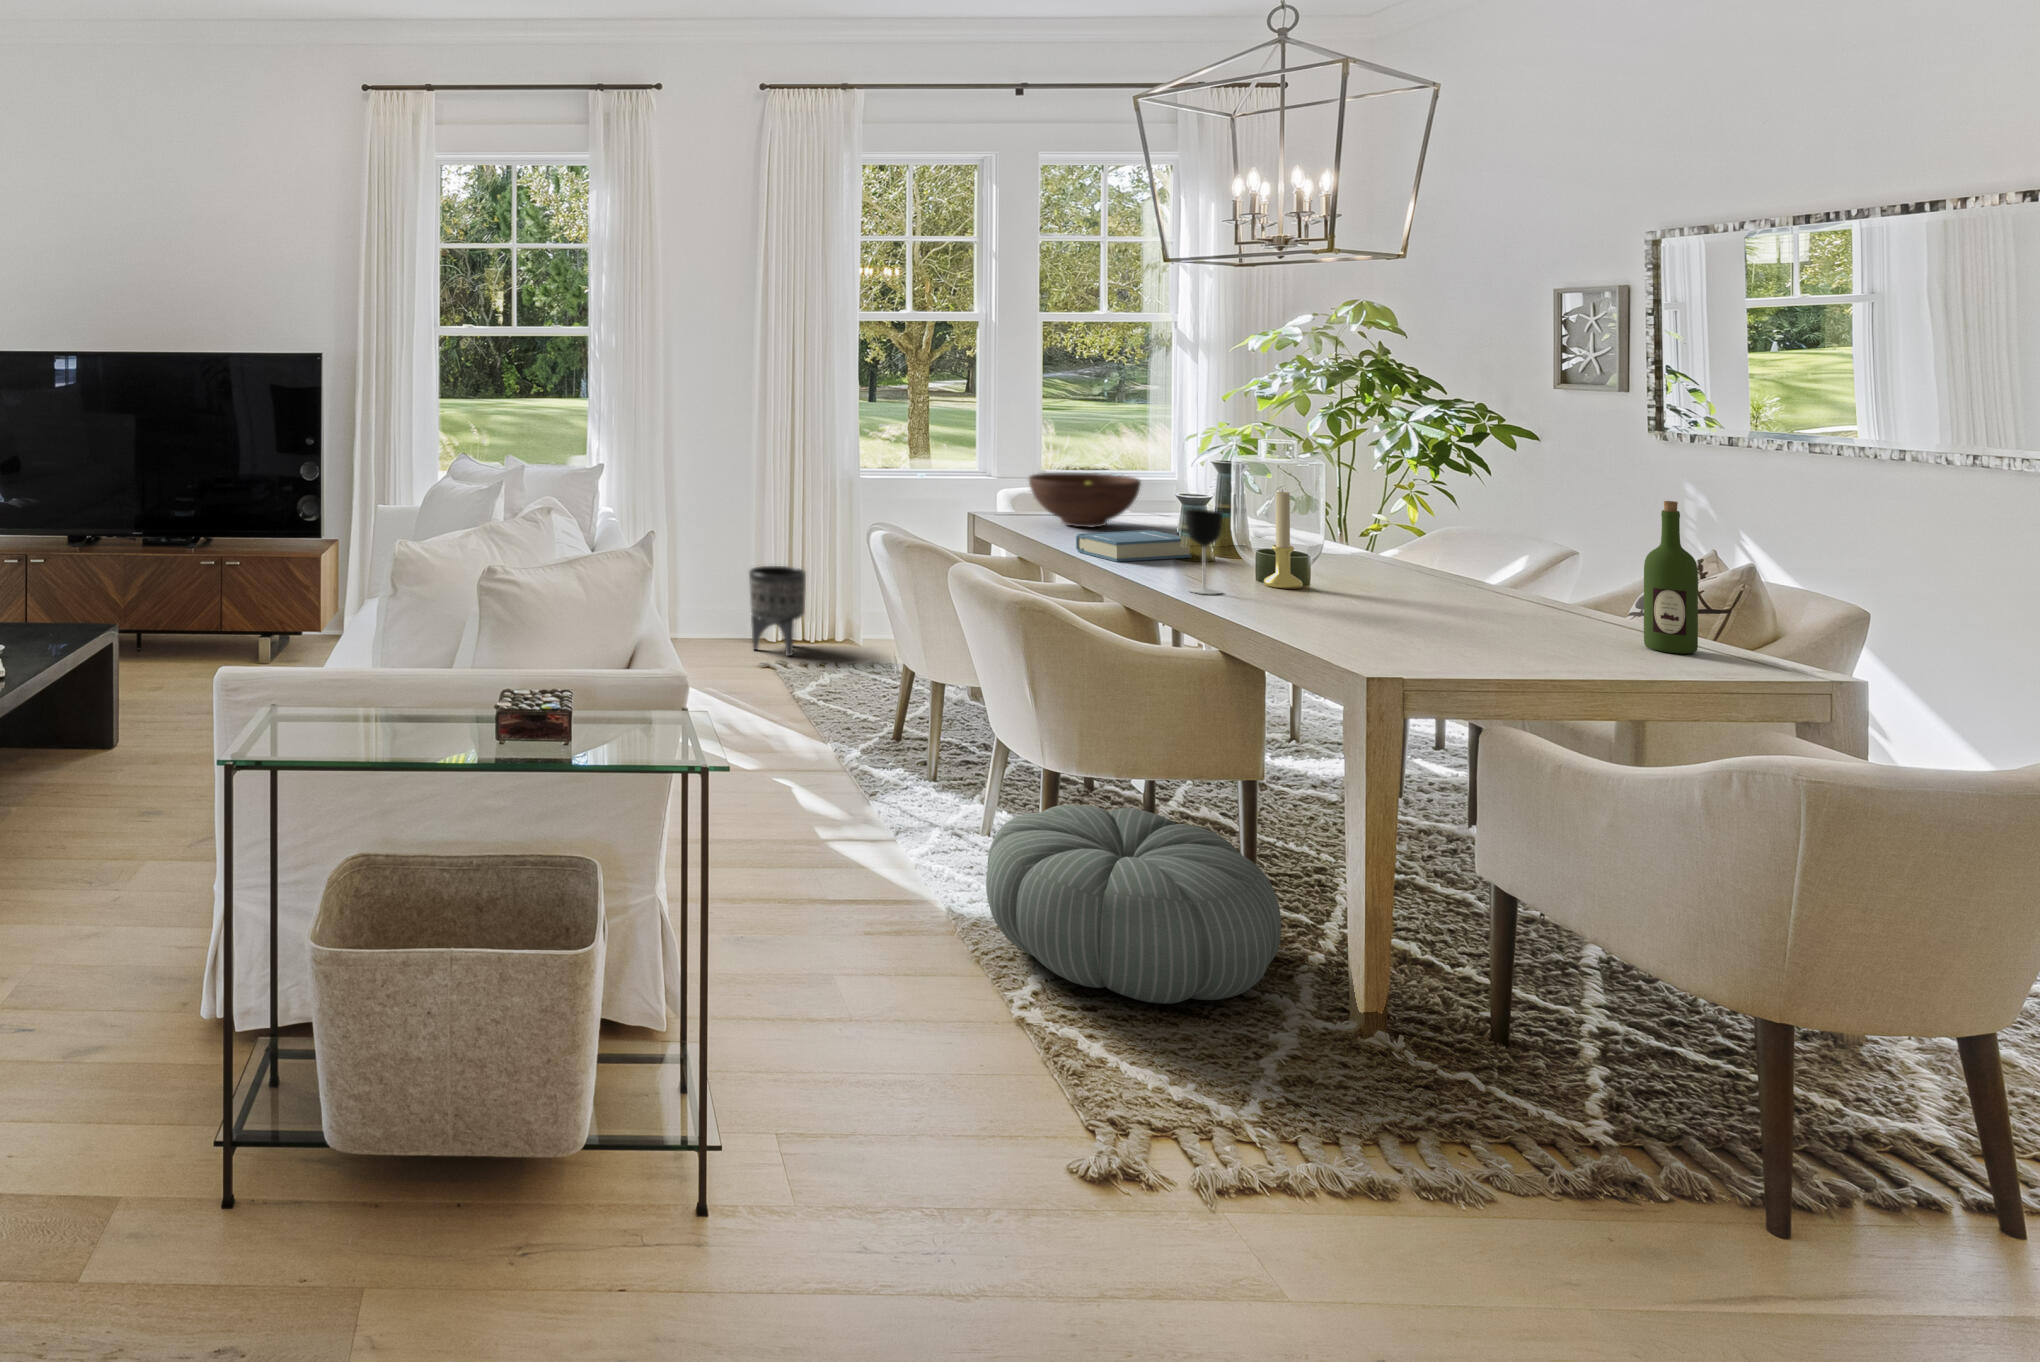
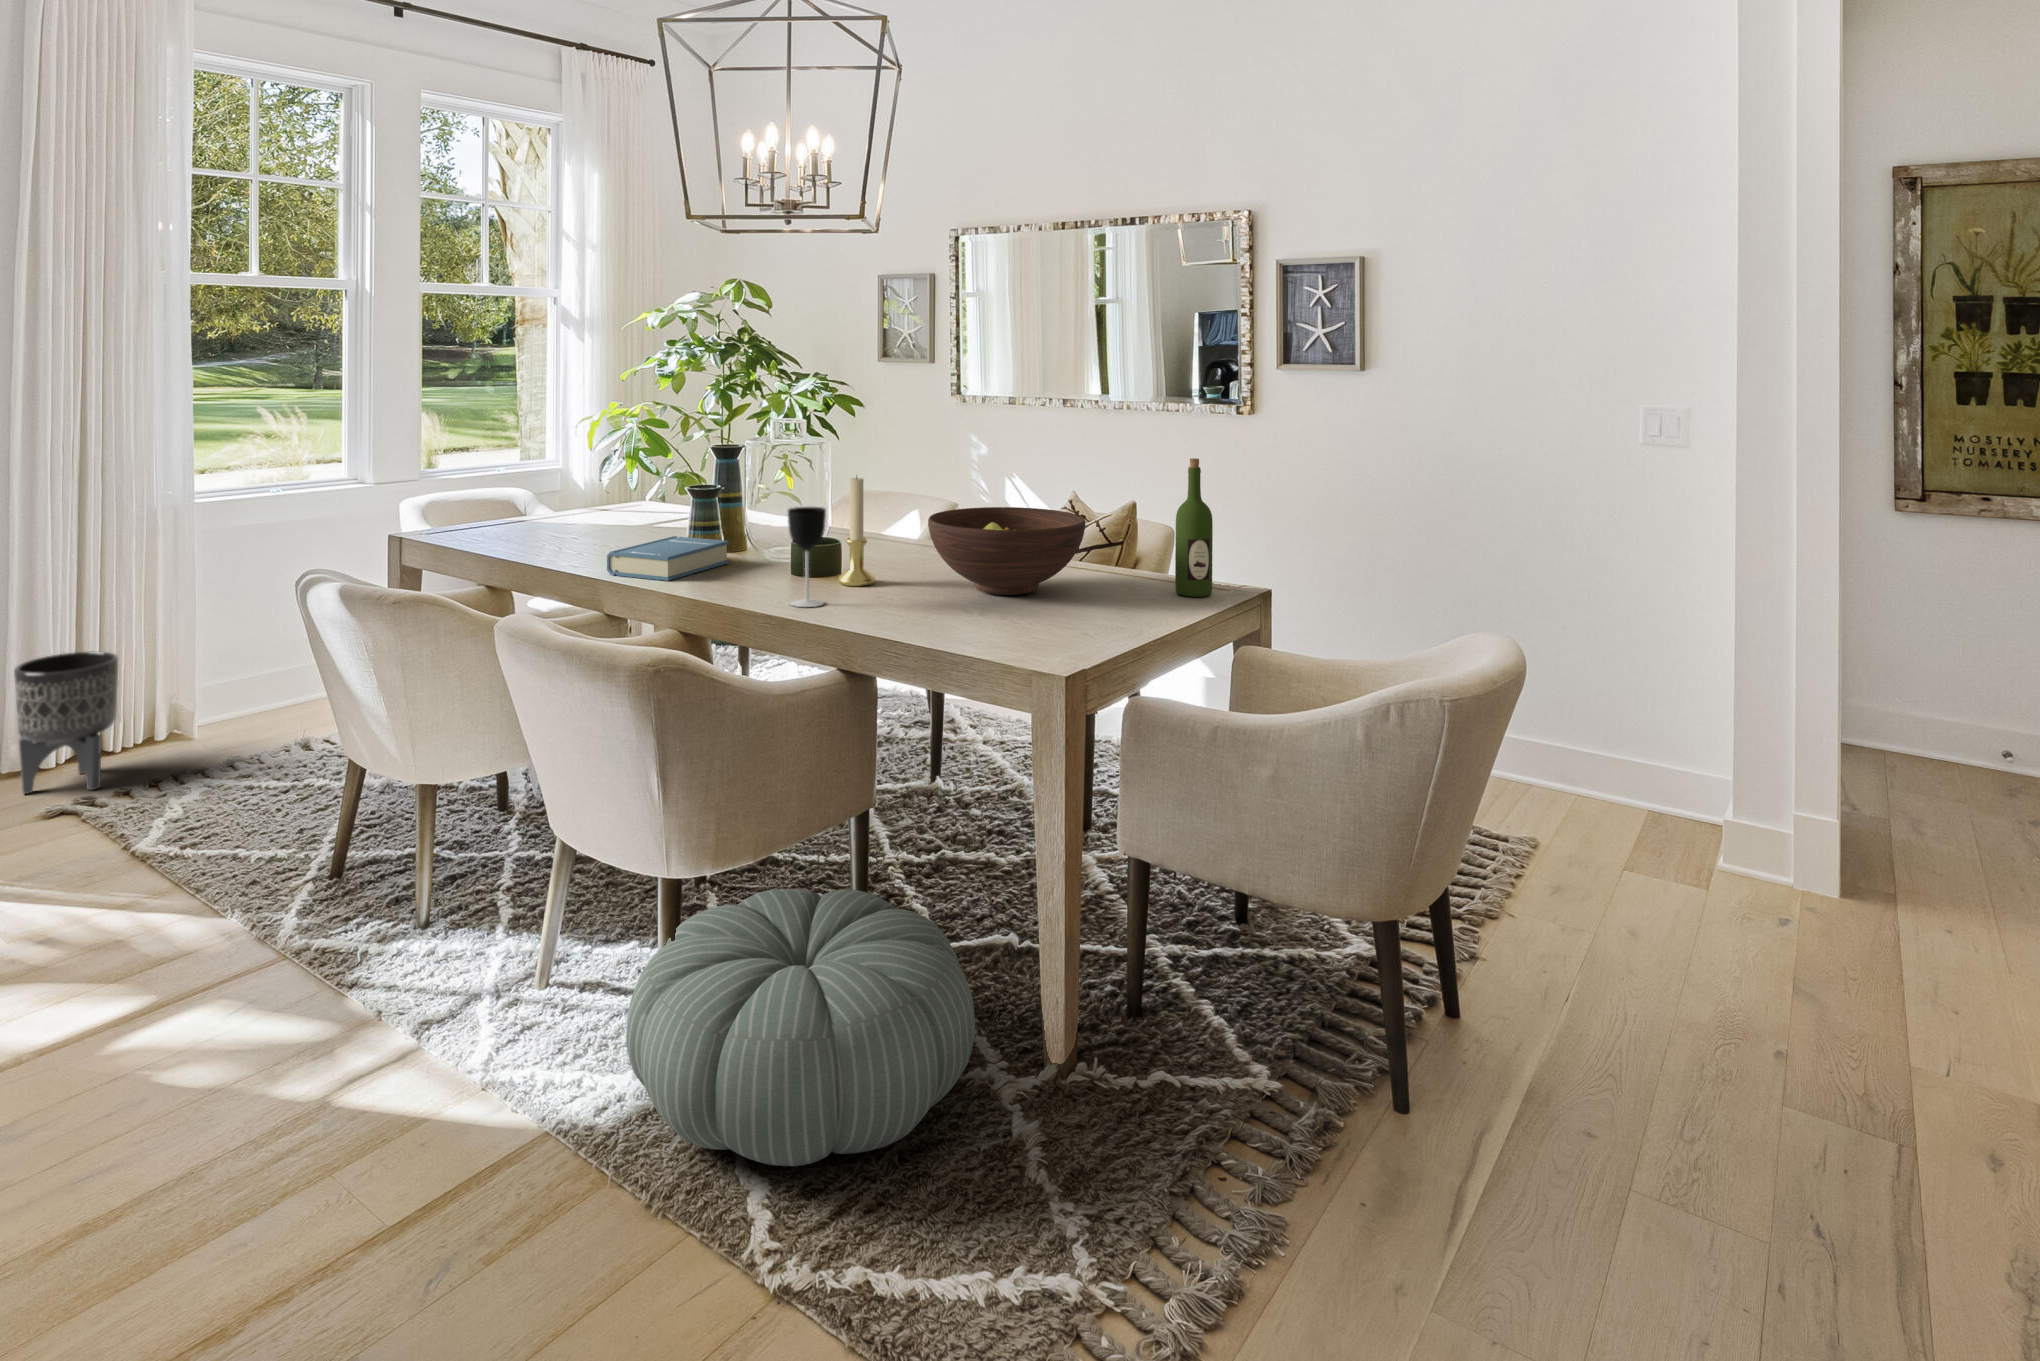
fruit bowl: present [1029,473,1141,527] -> present [928,507,1085,595]

